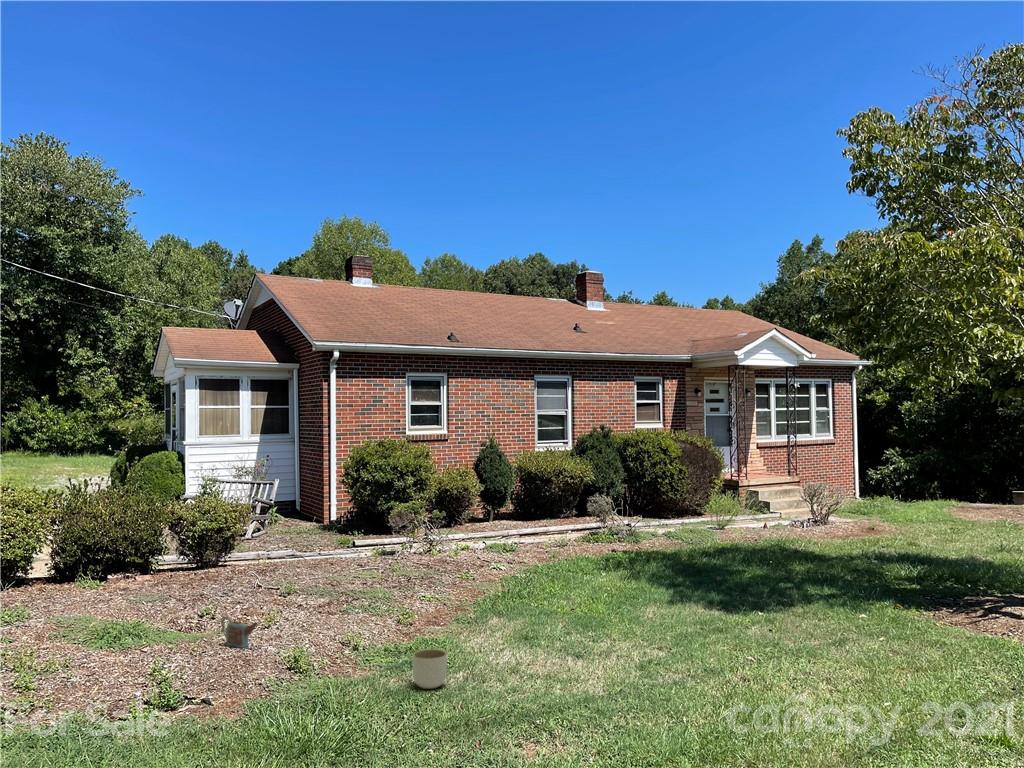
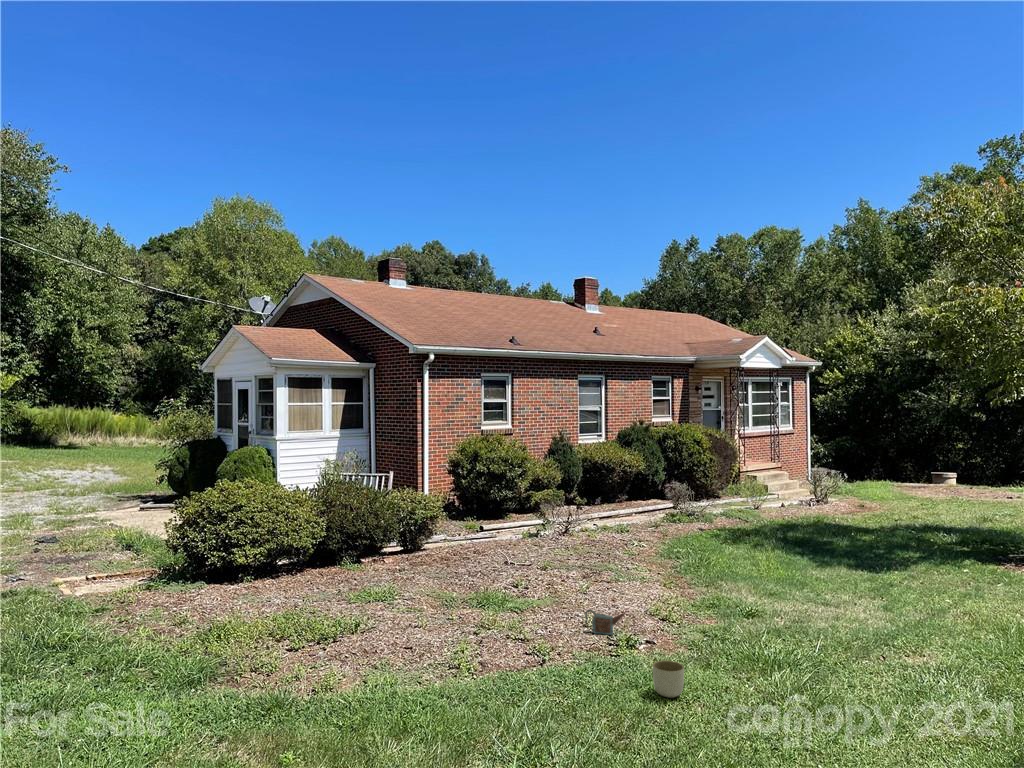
planter: present [413,649,447,689] -> present [653,660,684,698]

